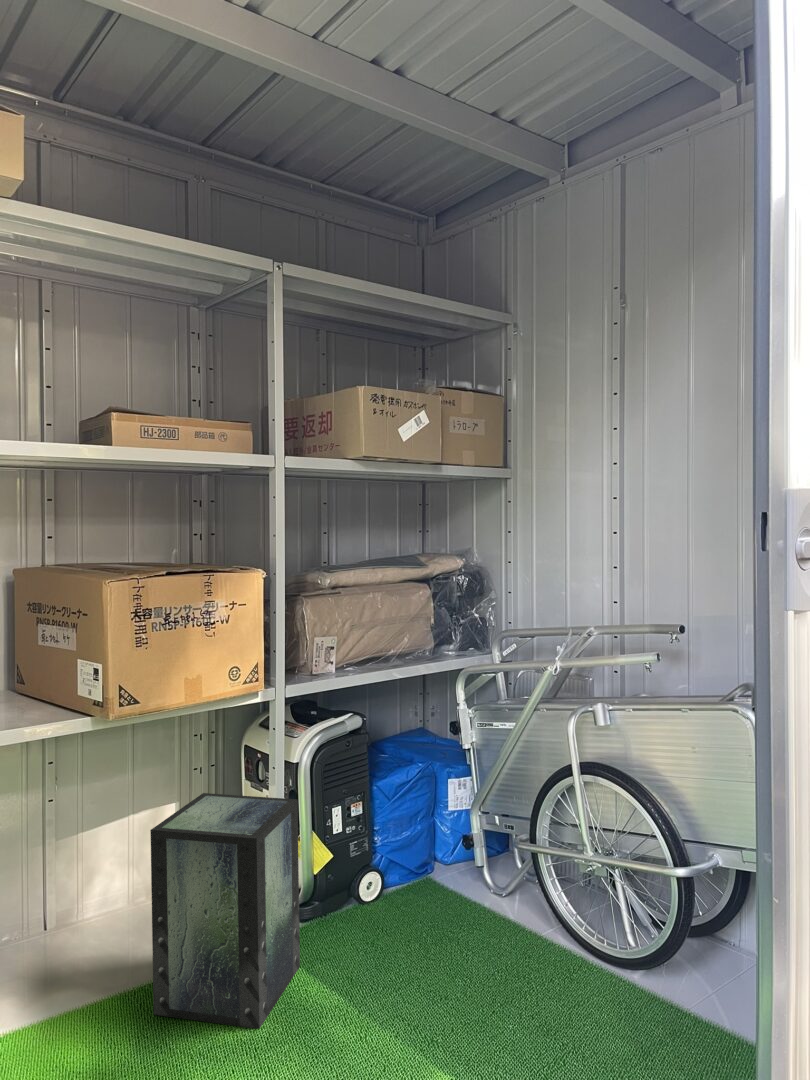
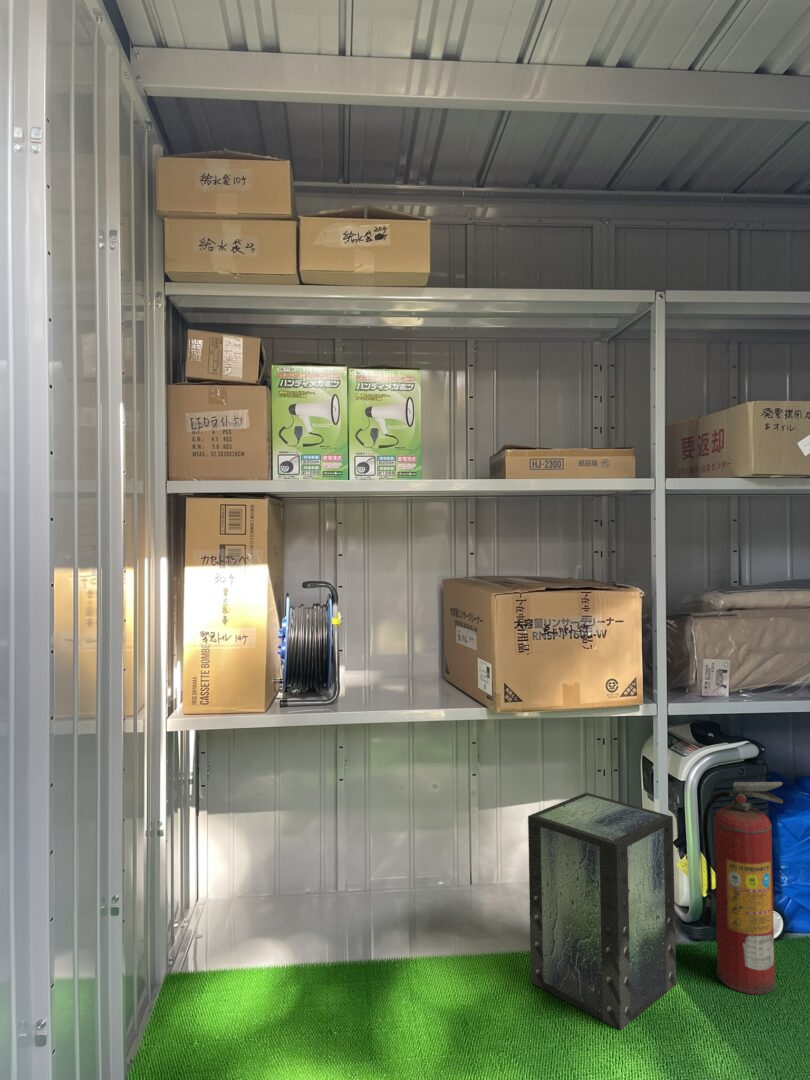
fire extinguisher: none [320,748,391,954] -> present [703,782,783,995]

